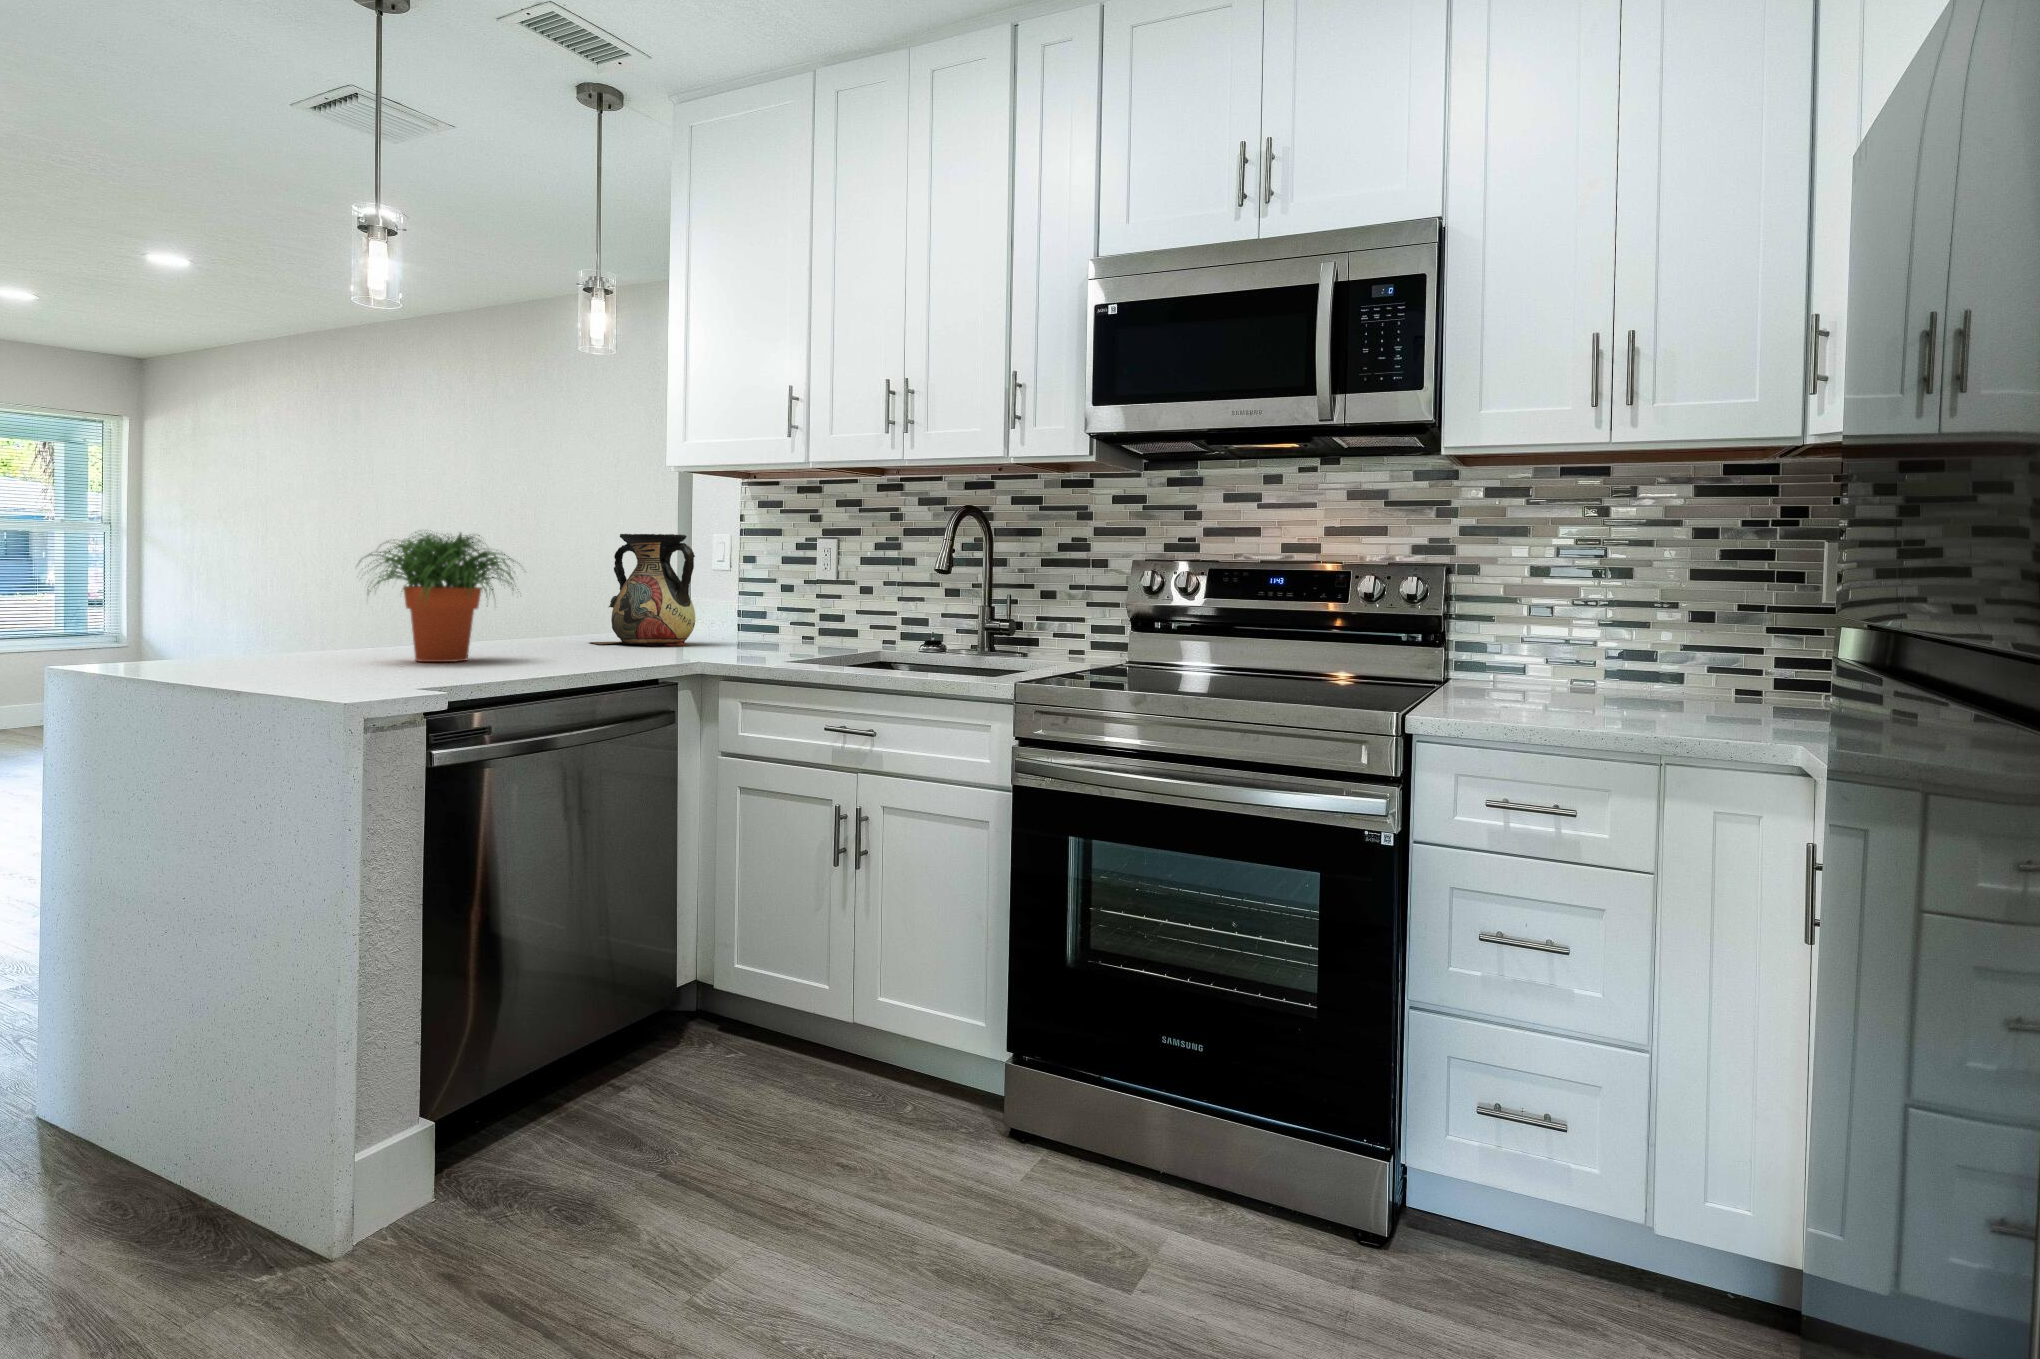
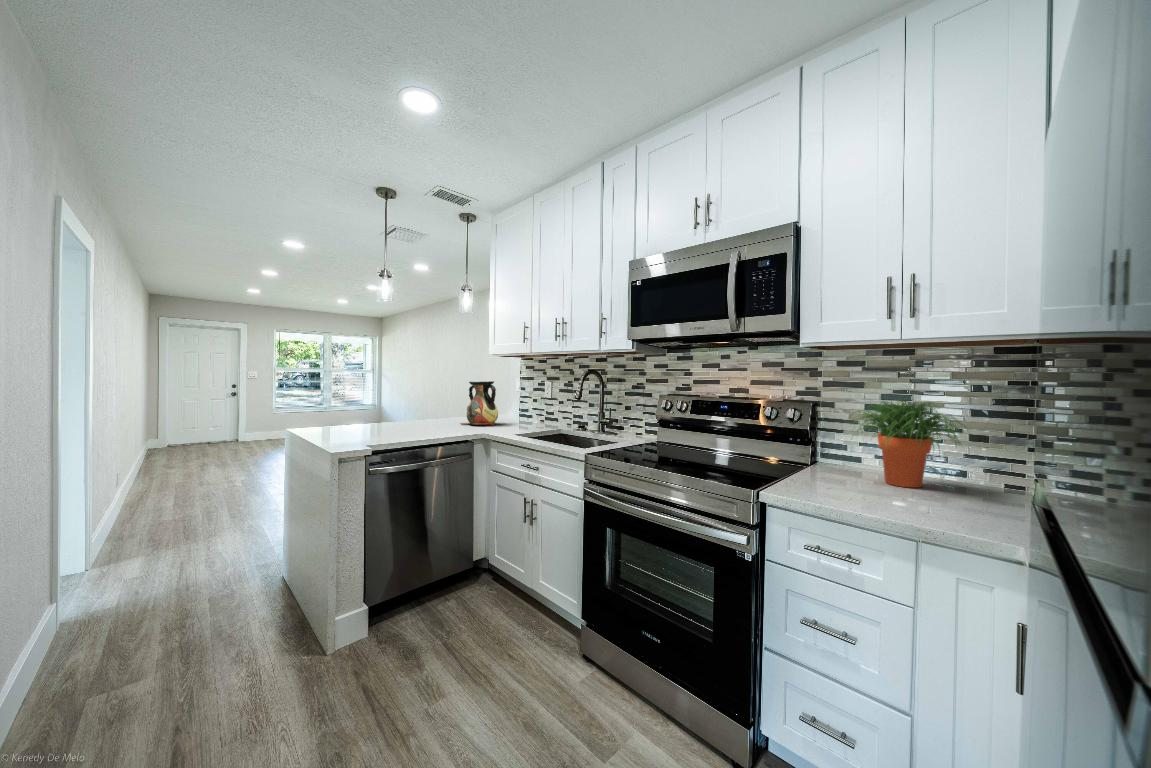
potted plant: present [361,532,520,662] -> present [854,400,966,488]

